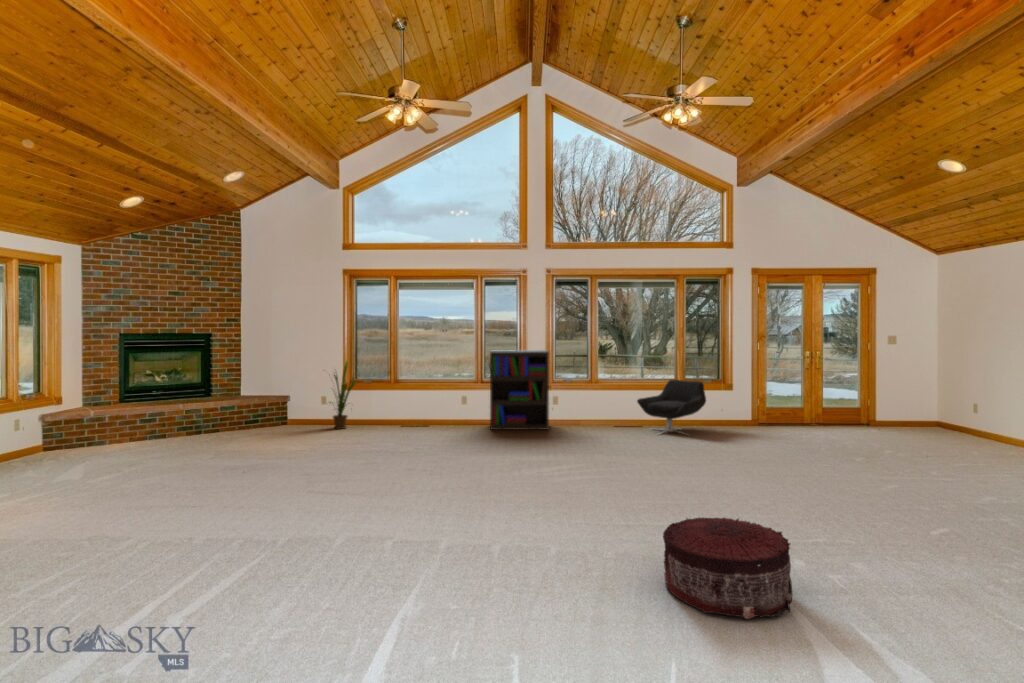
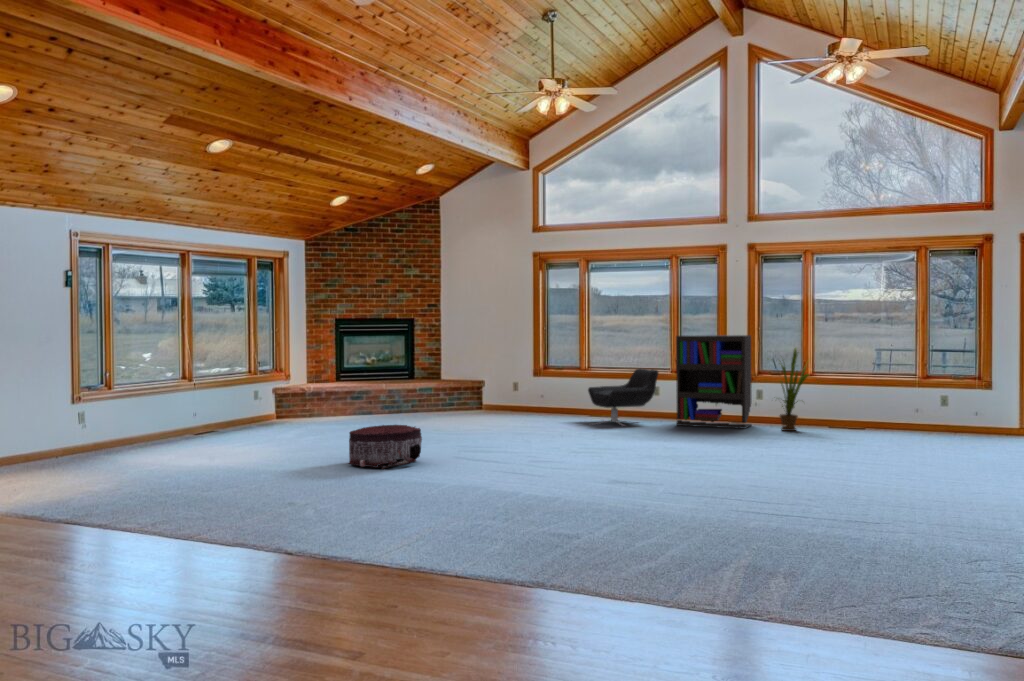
house plant: present [330,361,356,429] -> present [780,348,809,431]
lounge chair: present [637,380,706,435] -> present [588,369,658,426]
pouf: present [663,518,793,619] -> present [349,425,422,469]

